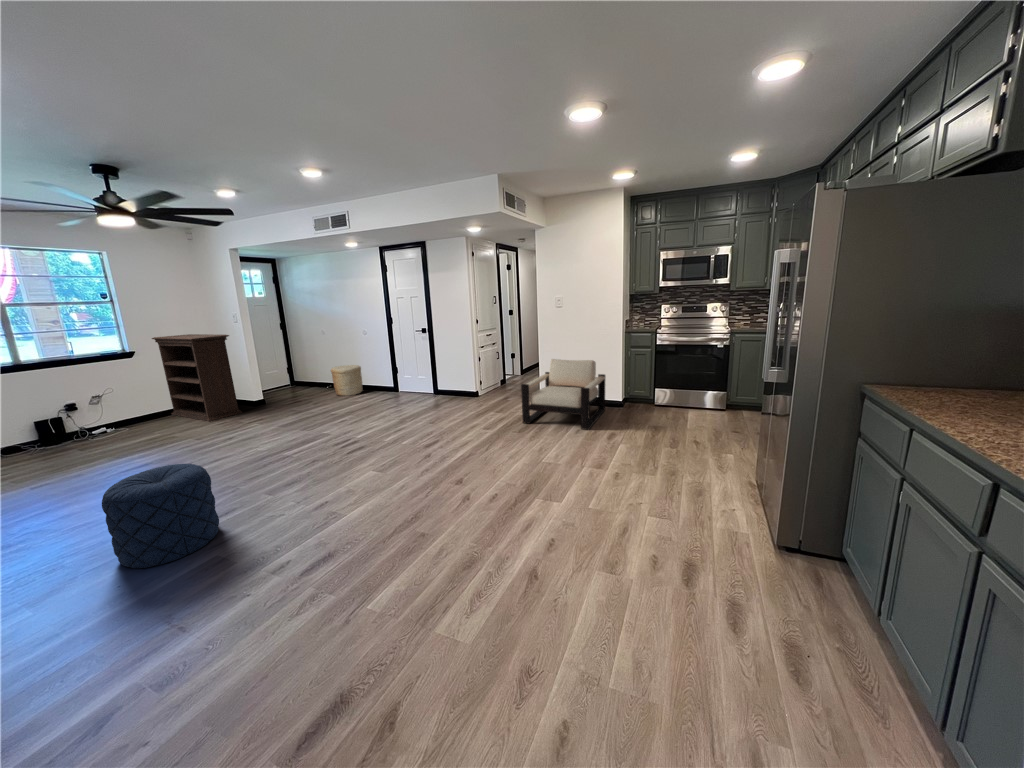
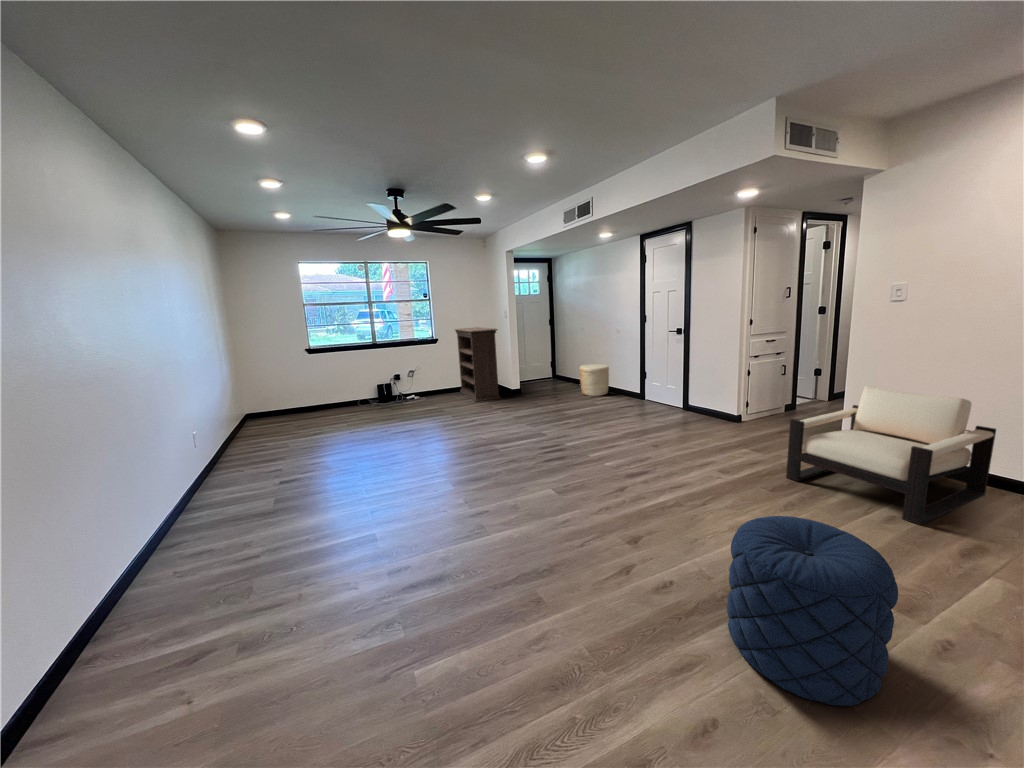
pouf: present [102,464,219,568] -> present [727,516,898,706]

